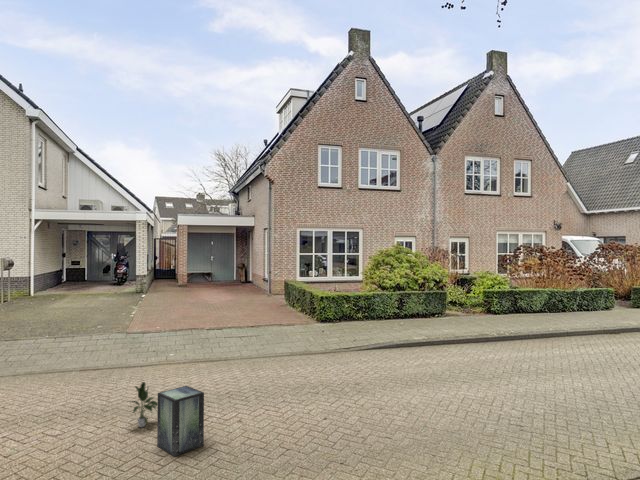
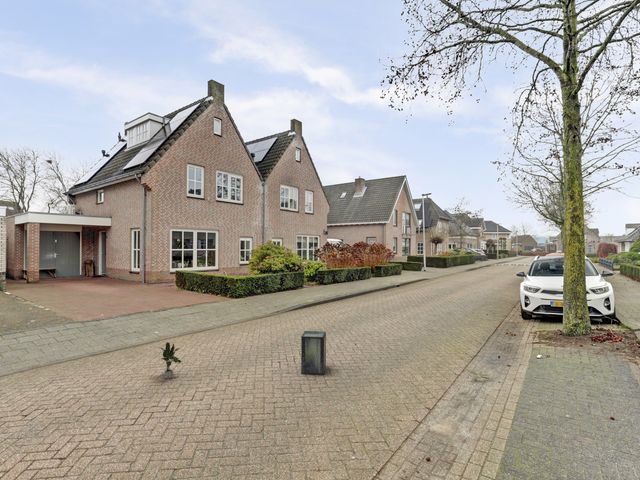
potted plant: present [132,382,158,427] -> present [161,342,182,379]

